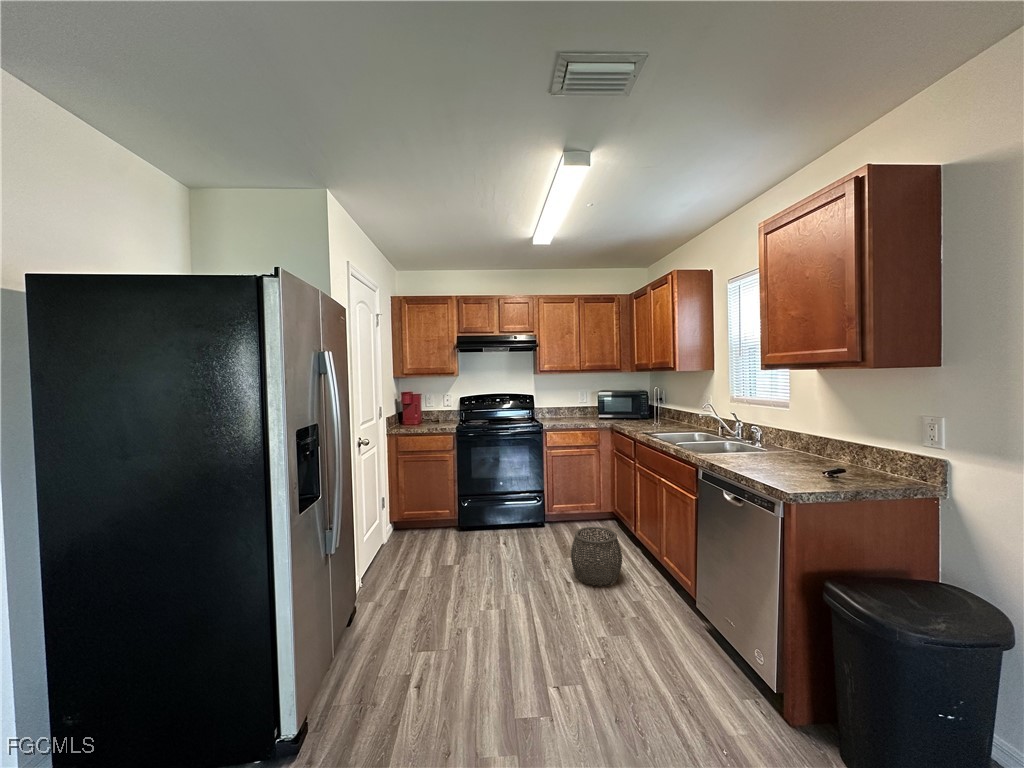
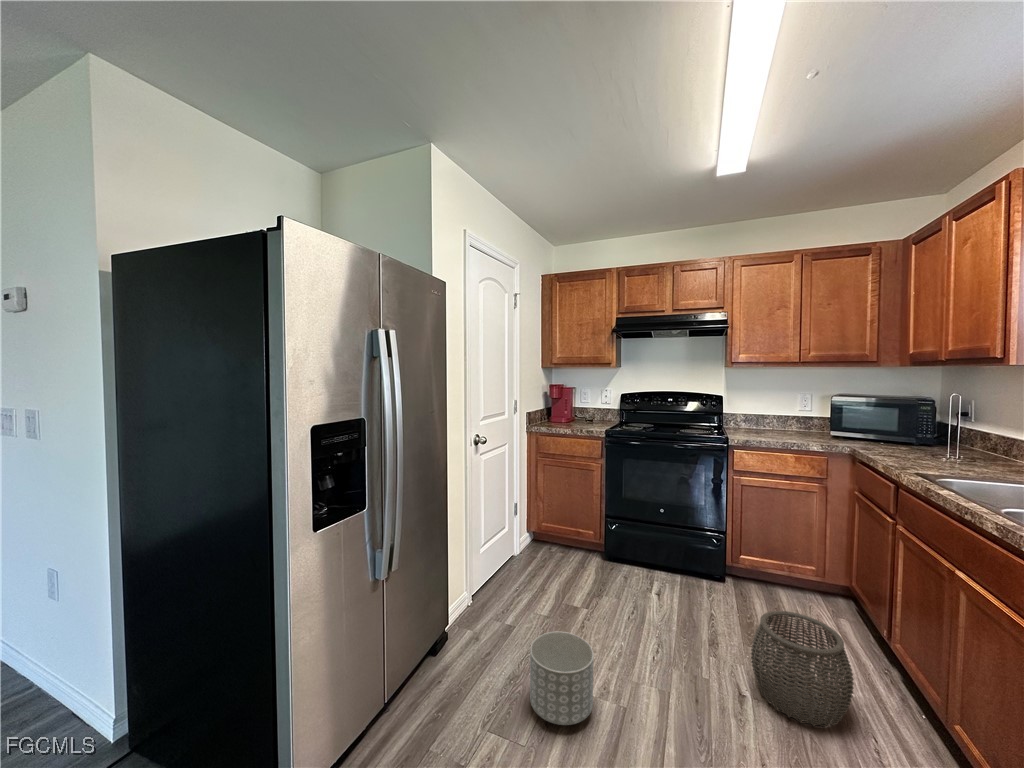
planter: none [441,571,486,628] -> present [530,631,594,725]

